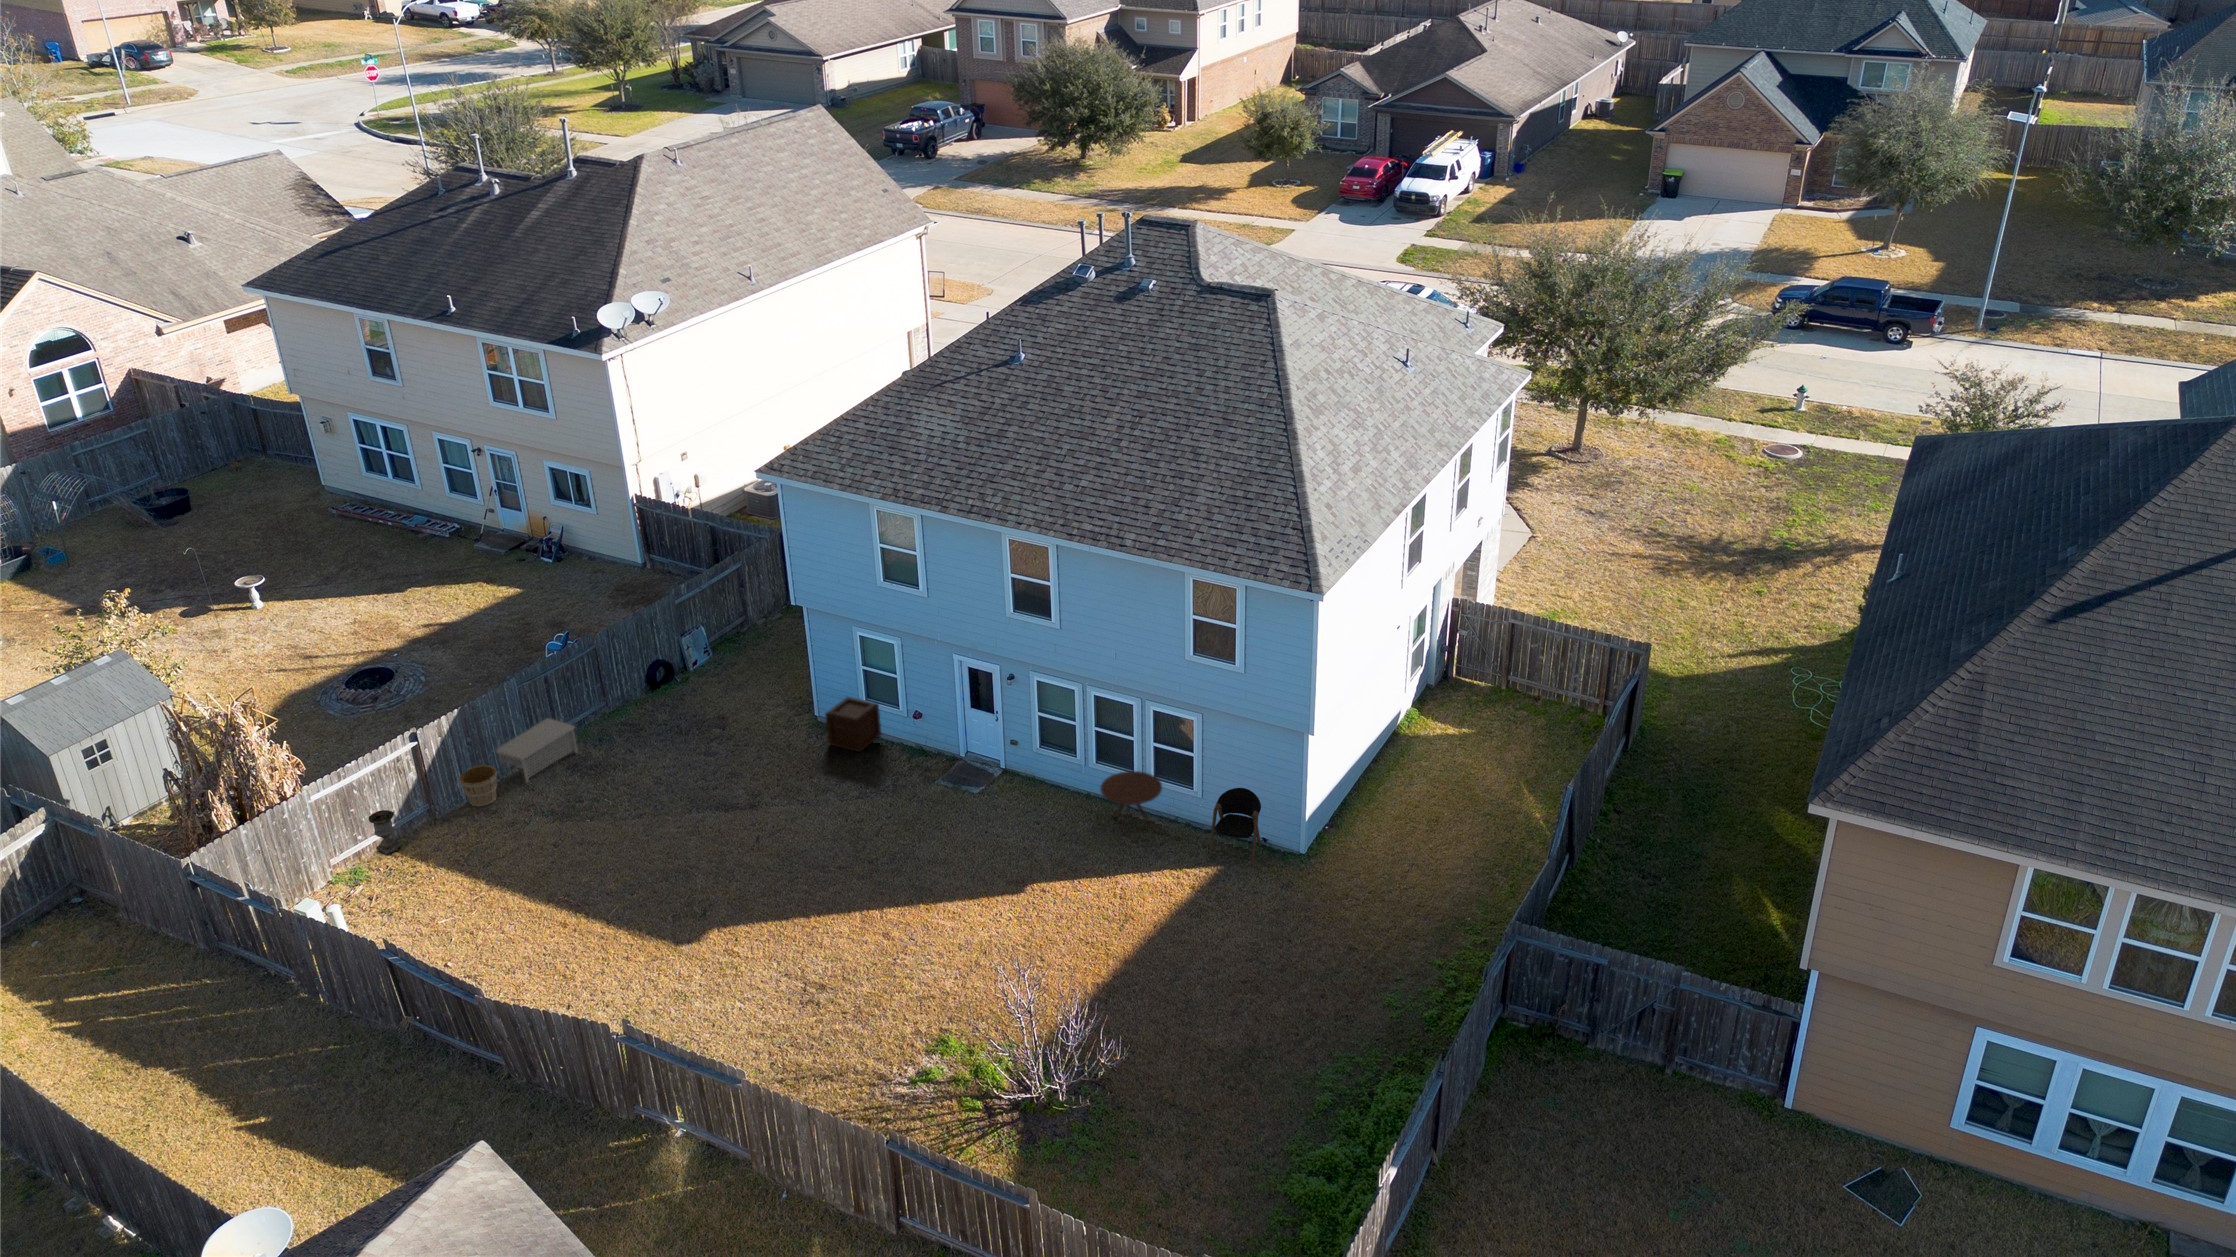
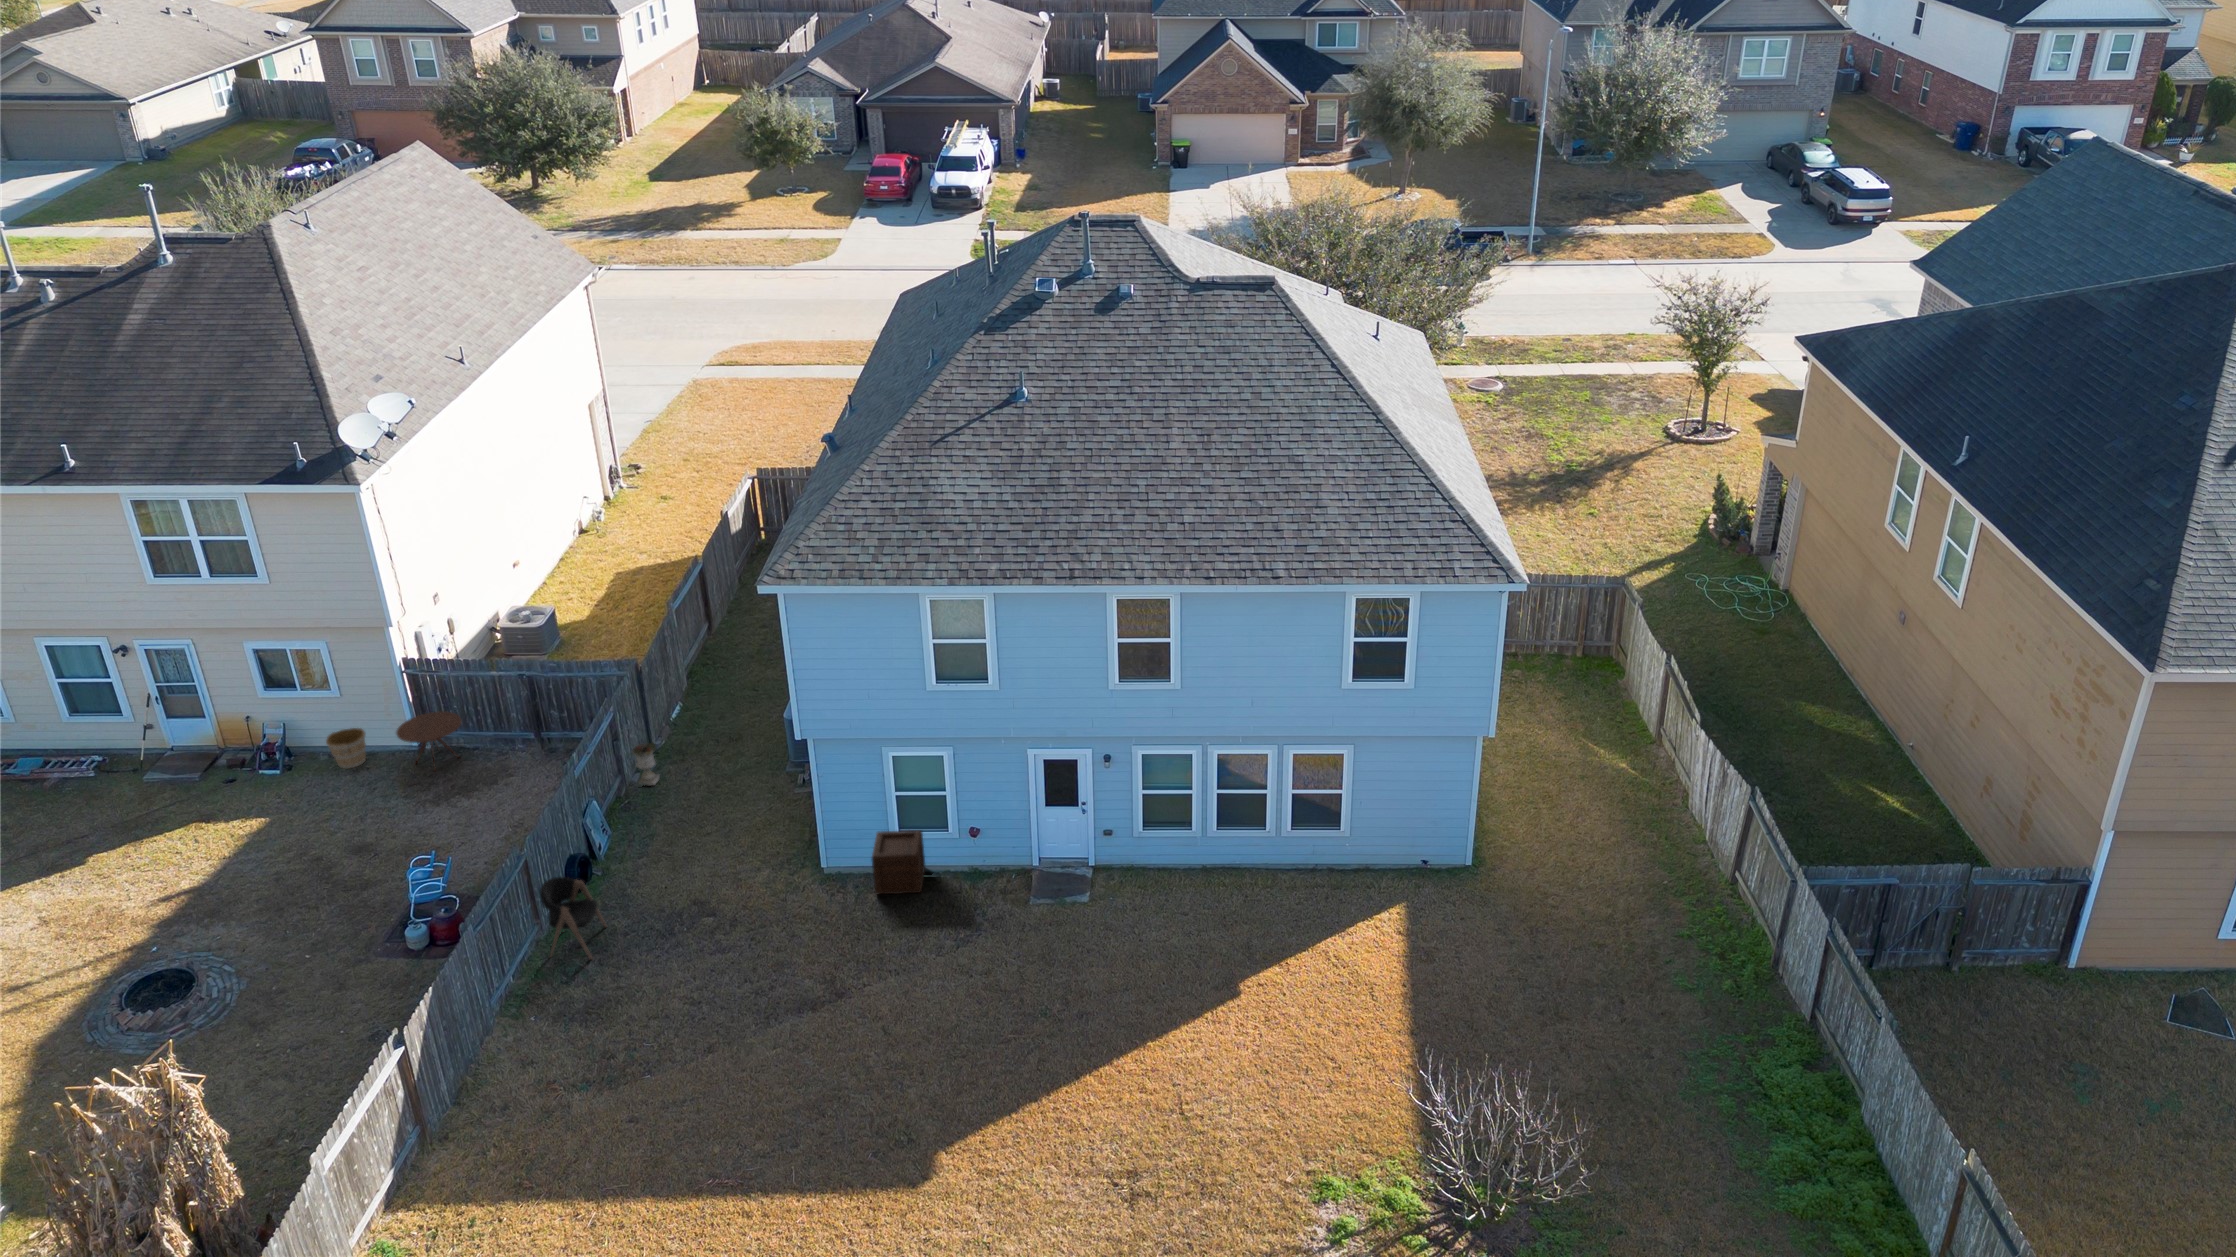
storage bench: present [496,718,577,783] -> none [471,964,561,1058]
wooden bucket: present [459,765,497,807] -> present [326,728,366,769]
round table: present [1100,771,1162,826] -> present [396,711,462,768]
chair: present [1209,788,1261,866] -> present [540,877,607,959]
planter: present [369,810,402,854] -> present [632,742,660,786]

